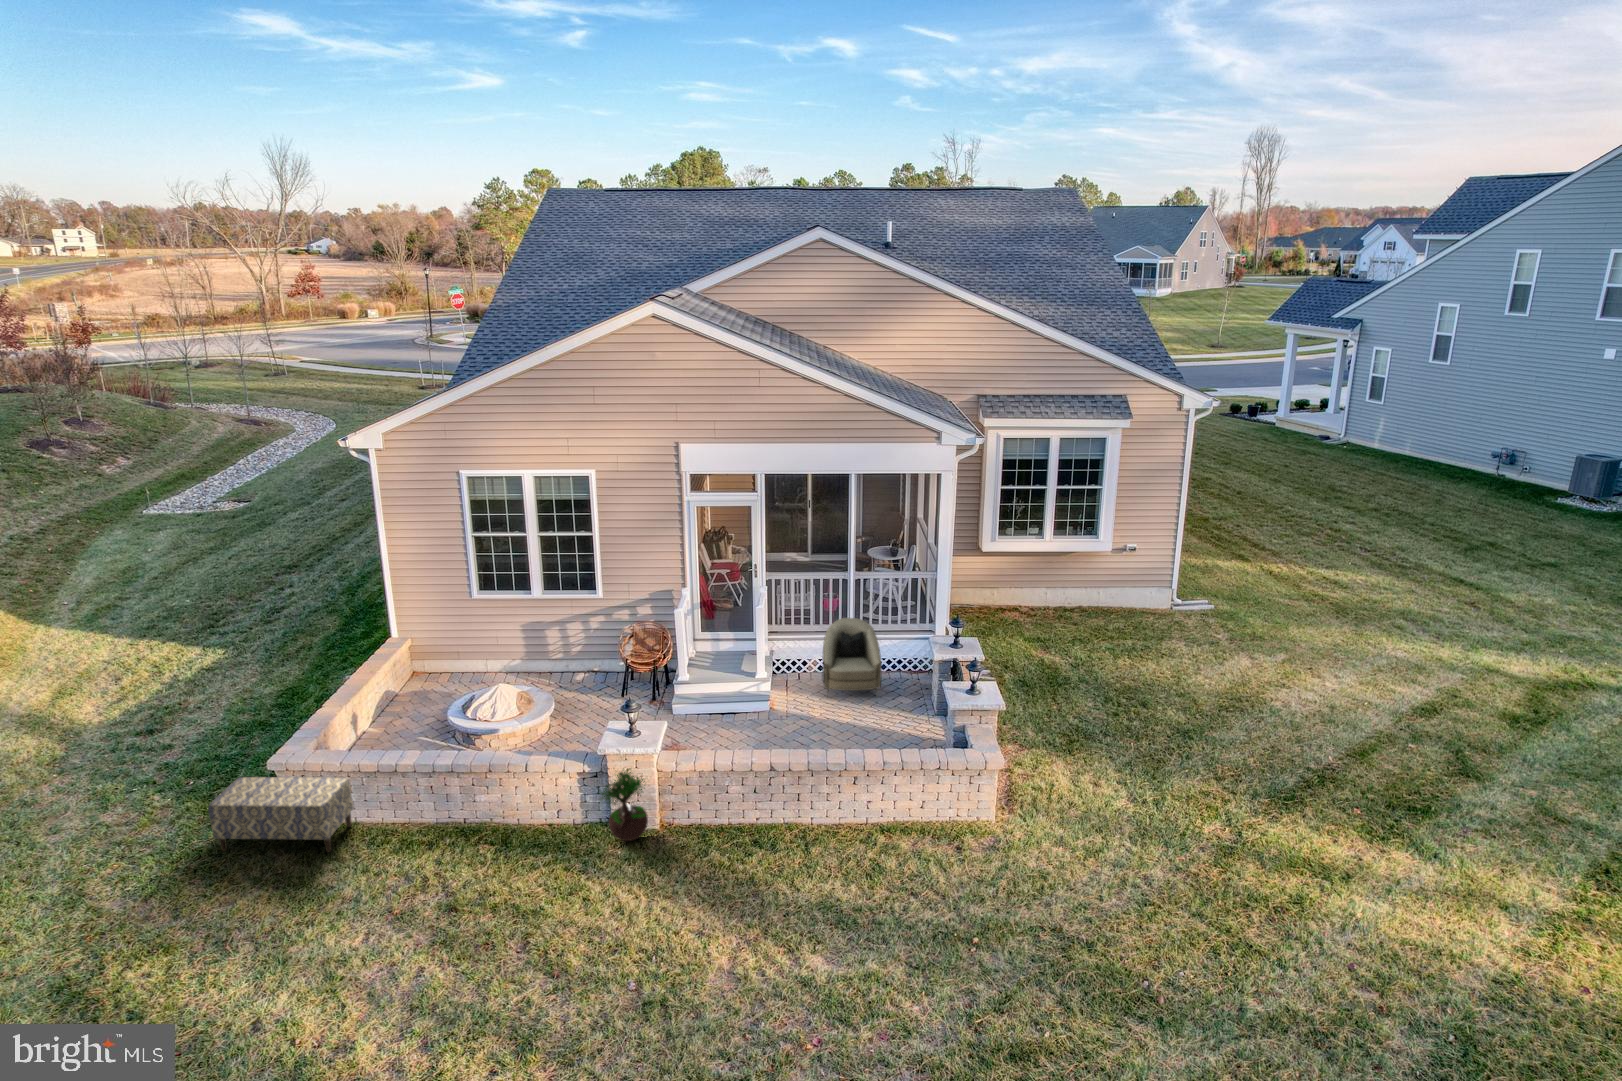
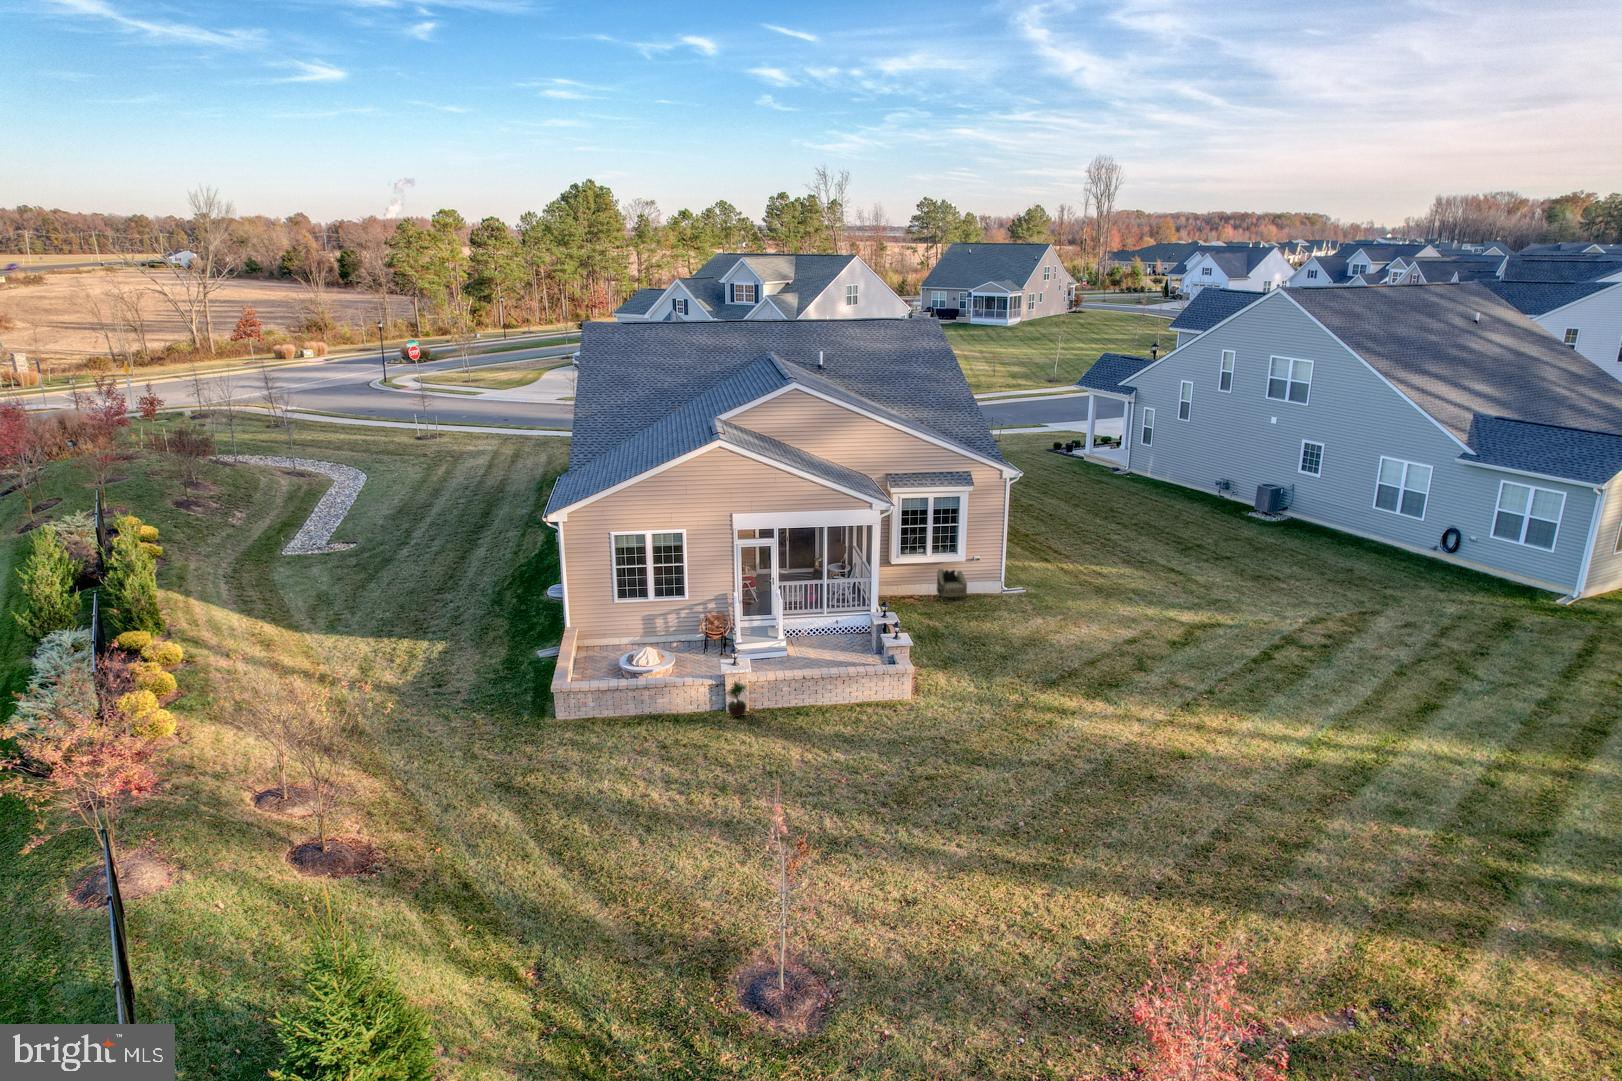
armchair: present [823,618,882,692] -> present [937,569,967,597]
bench: present [208,777,353,852] -> none [535,694,597,732]

